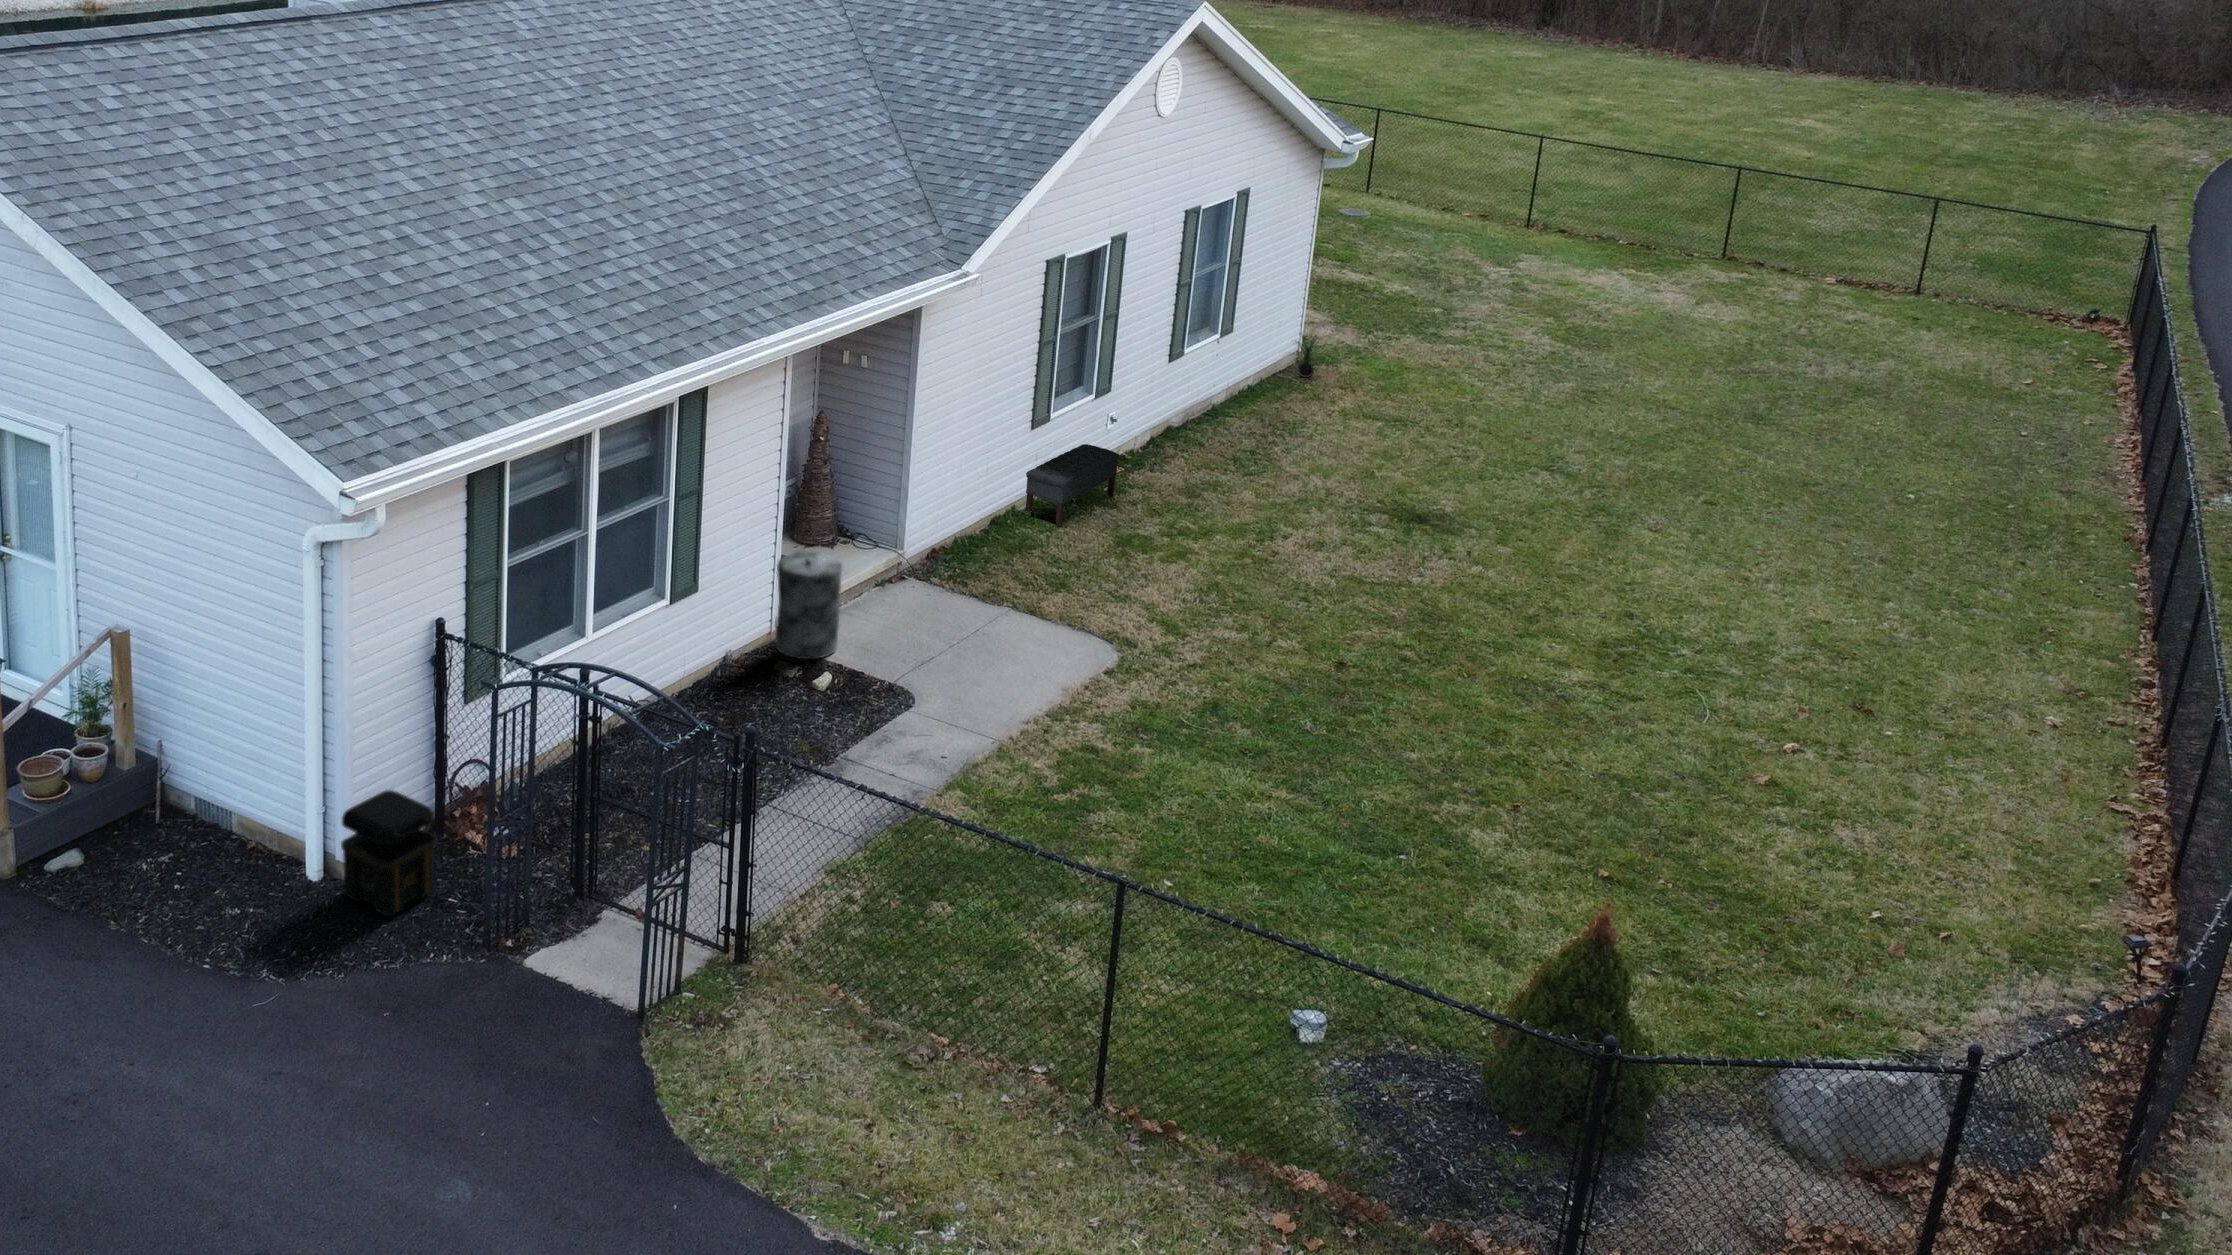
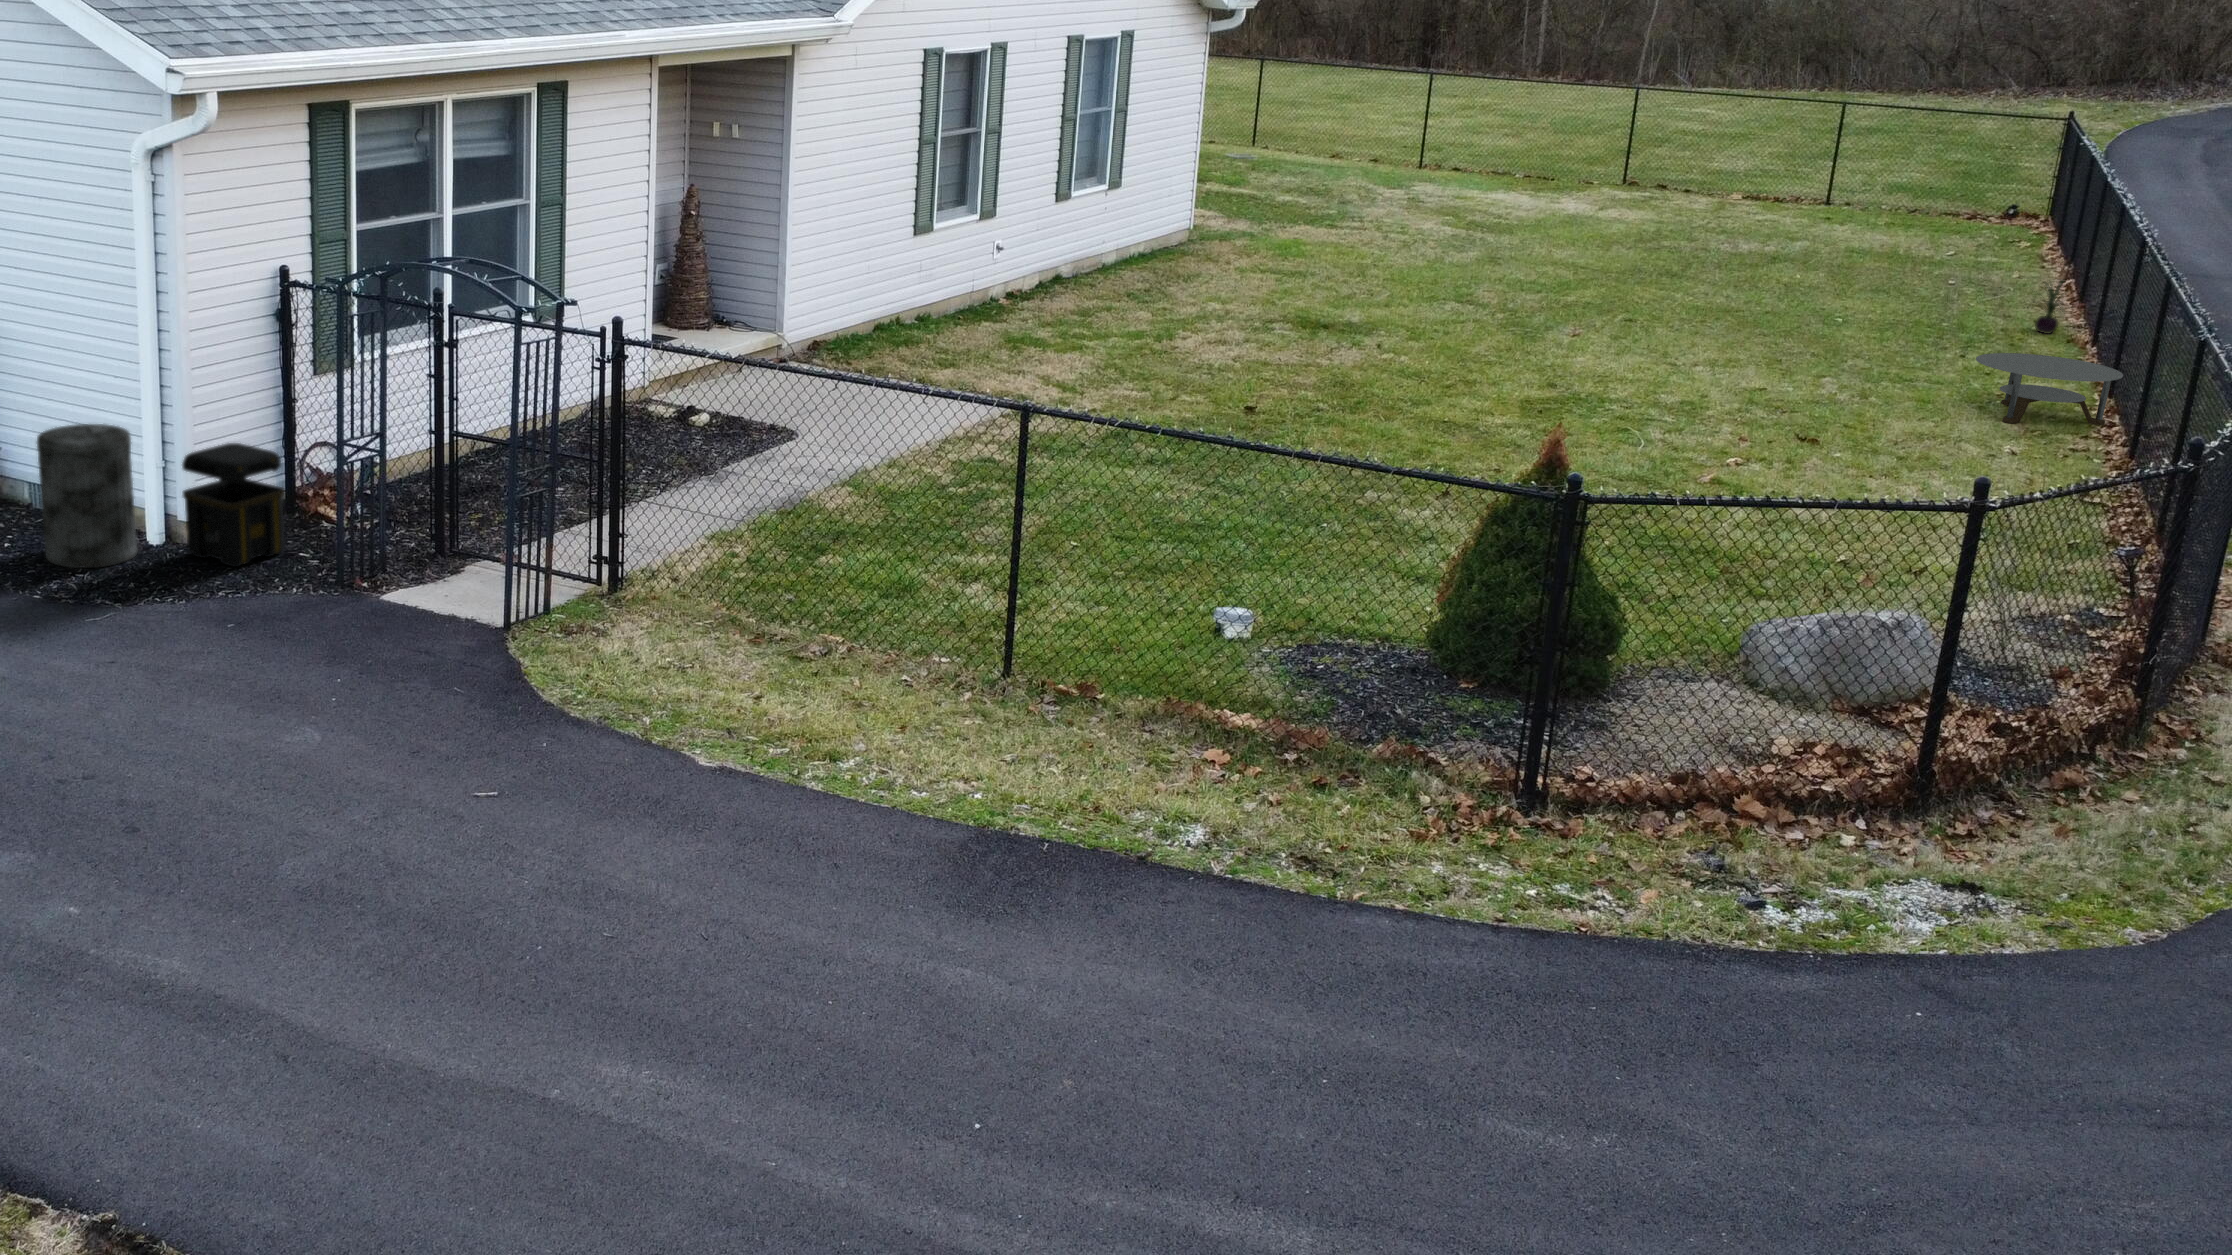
decorative plant: present [1298,336,1323,378] -> present [2027,280,2064,334]
bench: present [1026,444,1119,527] -> none [909,266,1006,338]
trash can: present [775,551,842,659] -> present [37,424,138,568]
round table: none [2027,595,2163,679] -> present [1976,353,2123,425]

